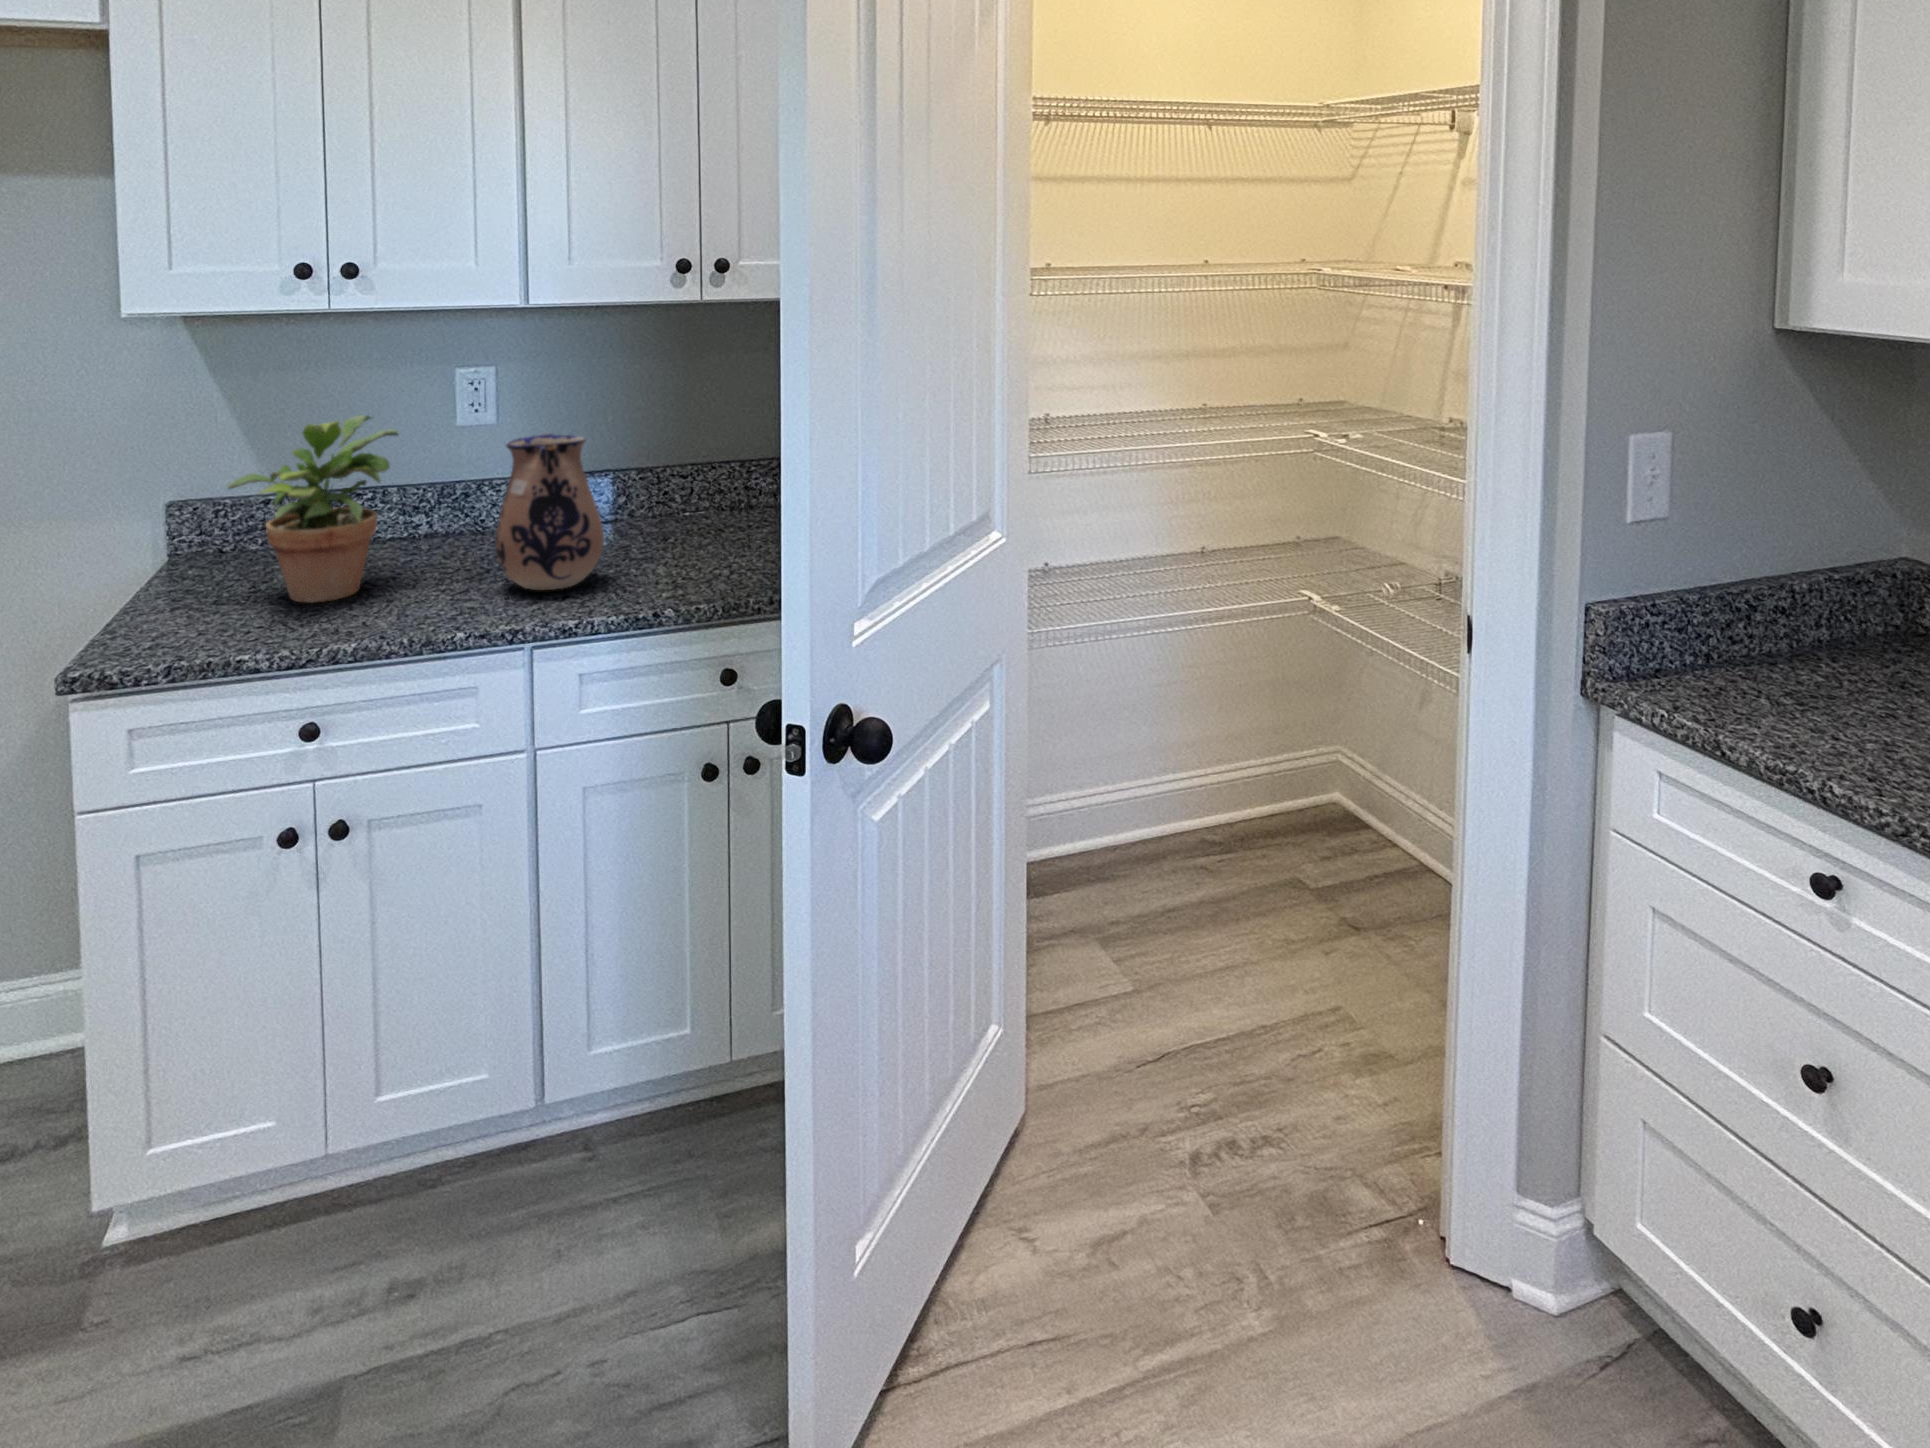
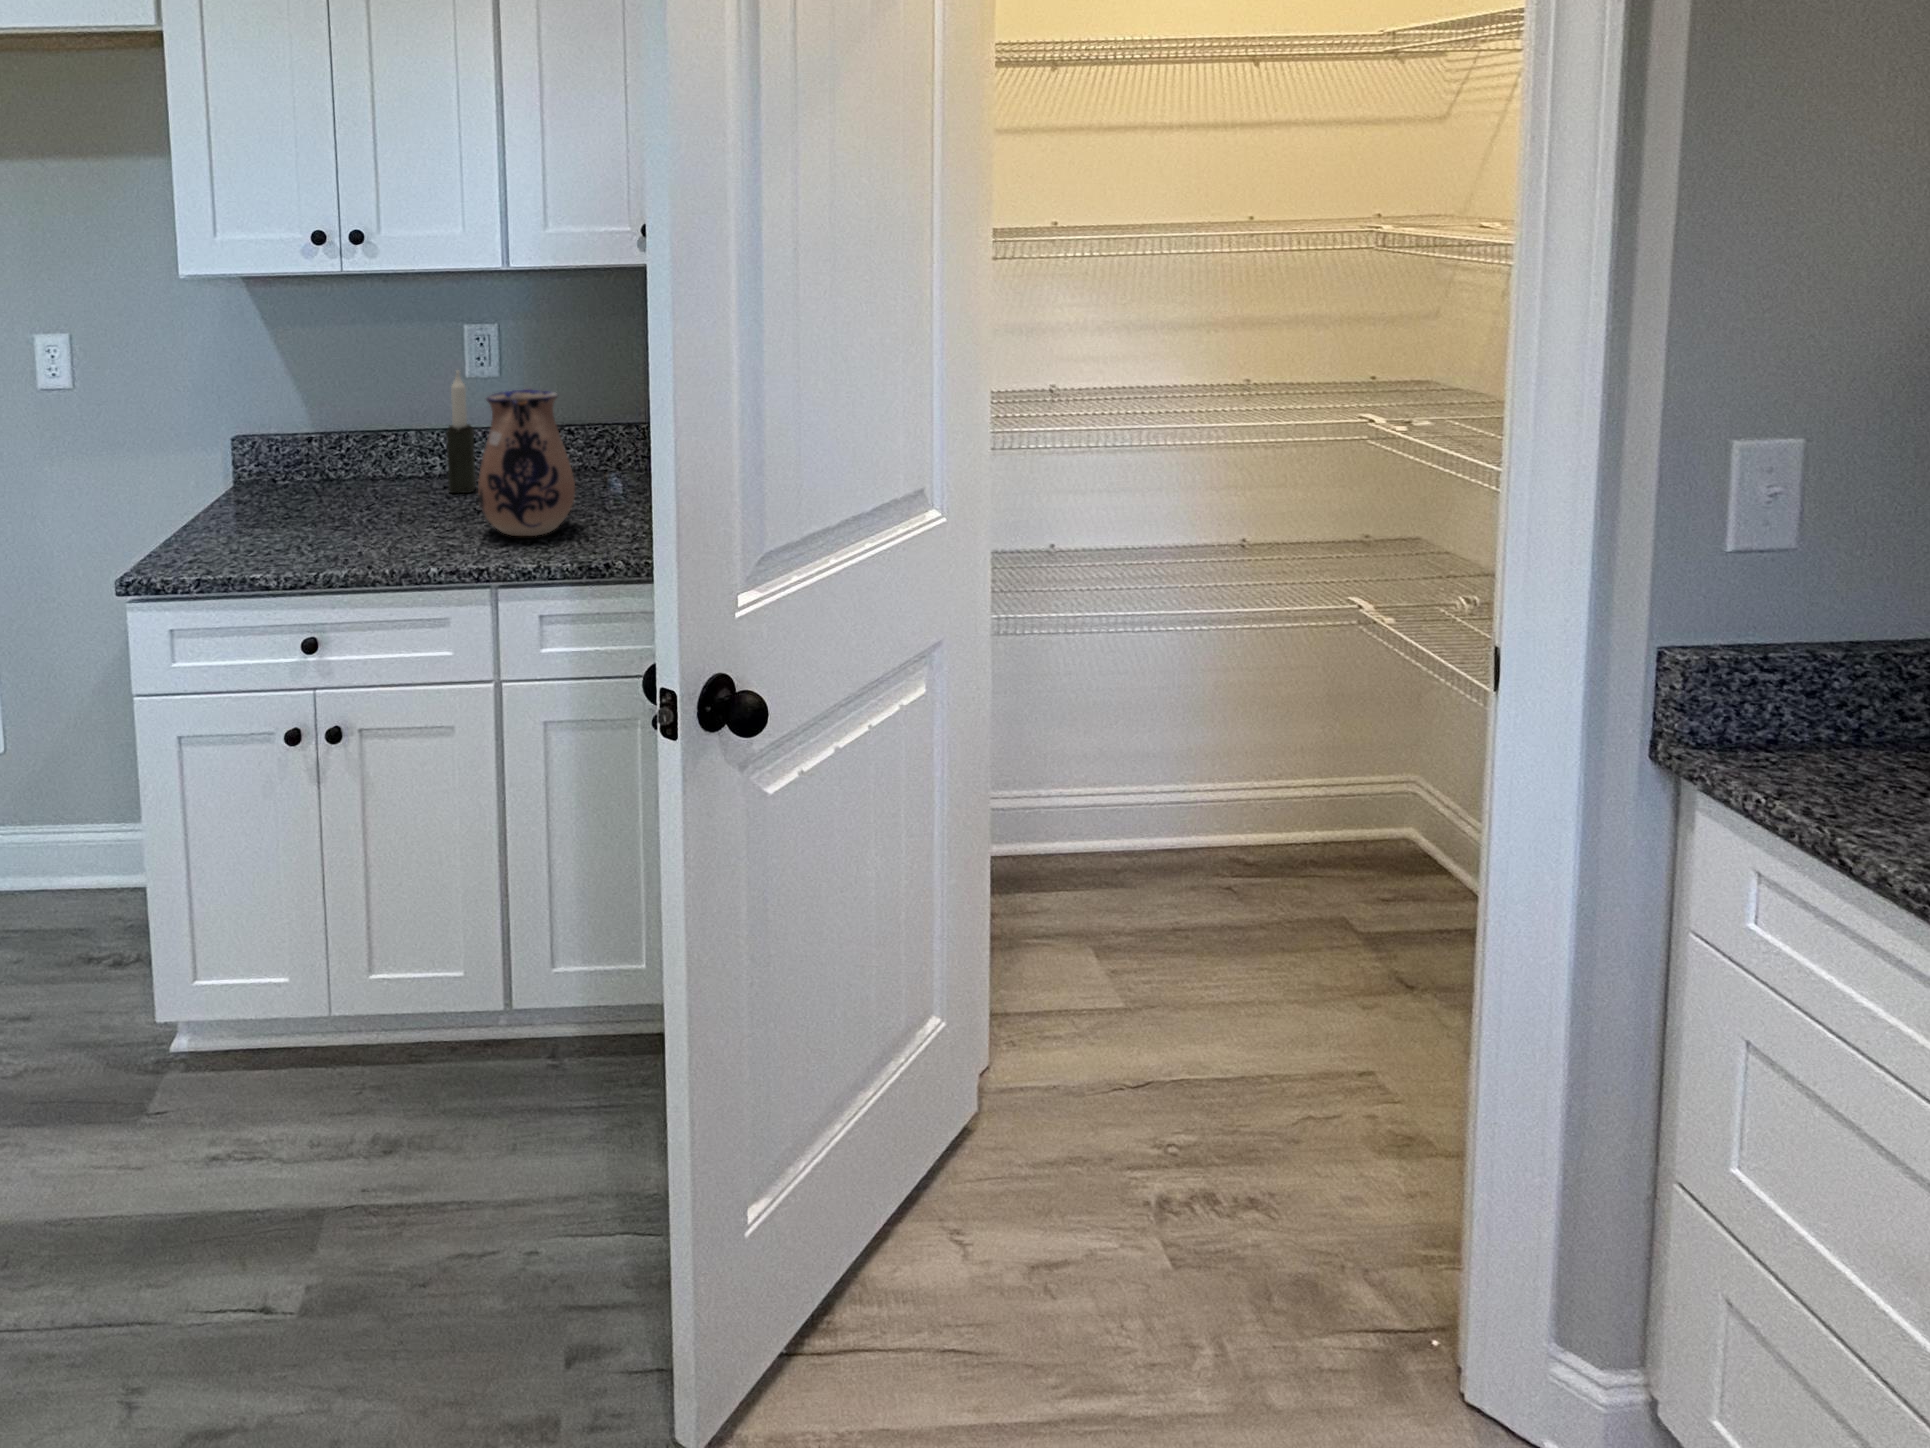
potted plant: present [227,415,398,603] -> none [262,365,404,532]
candle: none [440,417,471,551] -> present [446,371,476,493]

